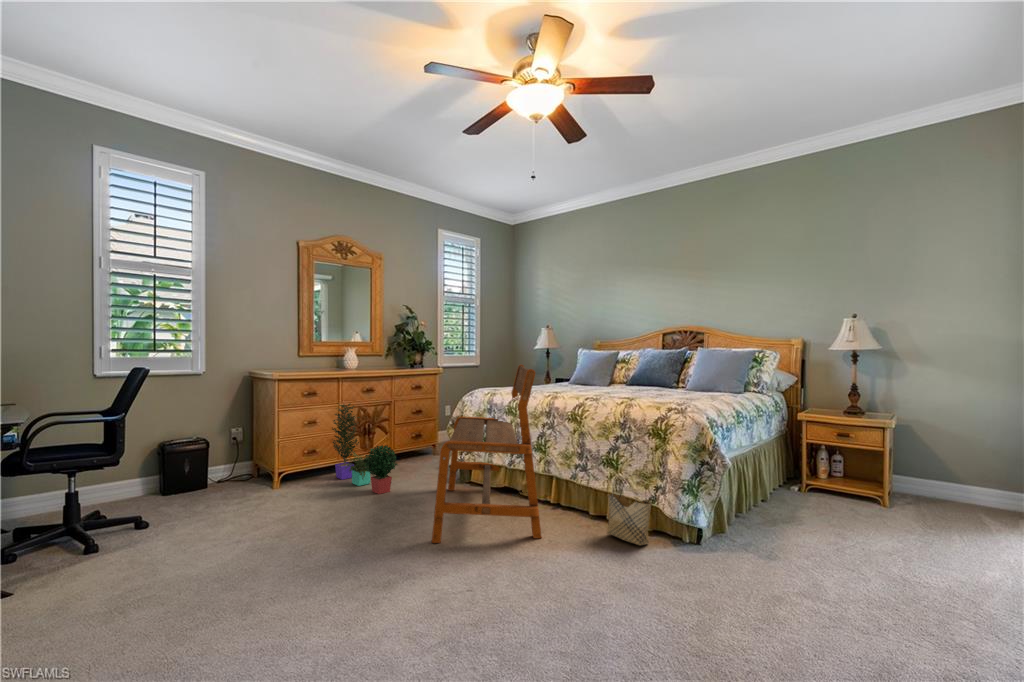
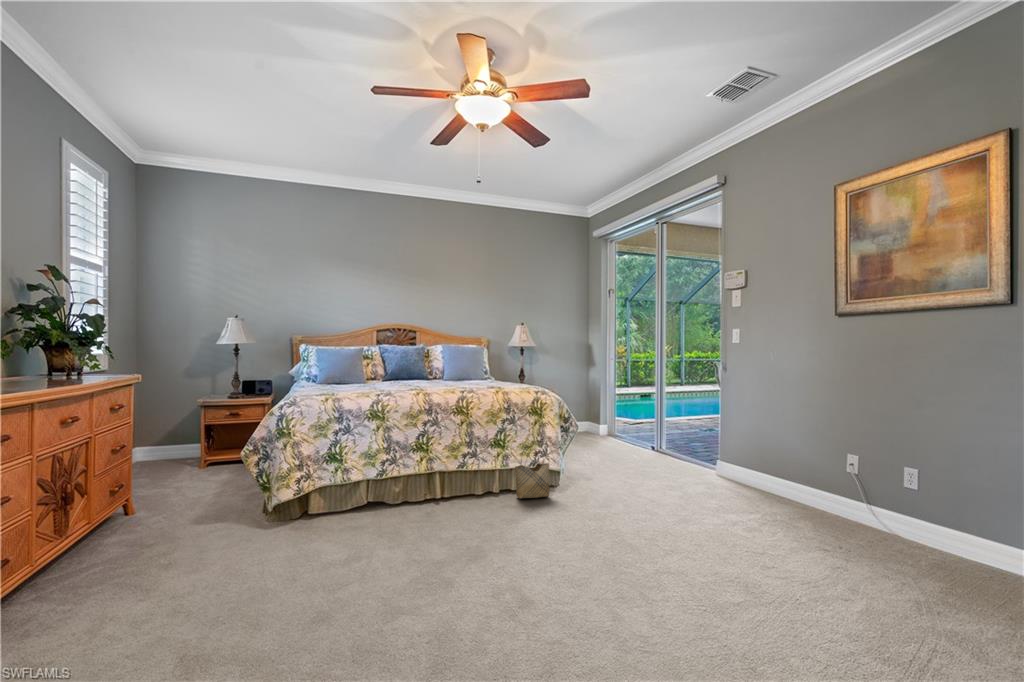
bench: present [432,365,541,543] -> none [305,363,503,558]
potted plant: present [332,404,397,494] -> none [49,444,262,592]

